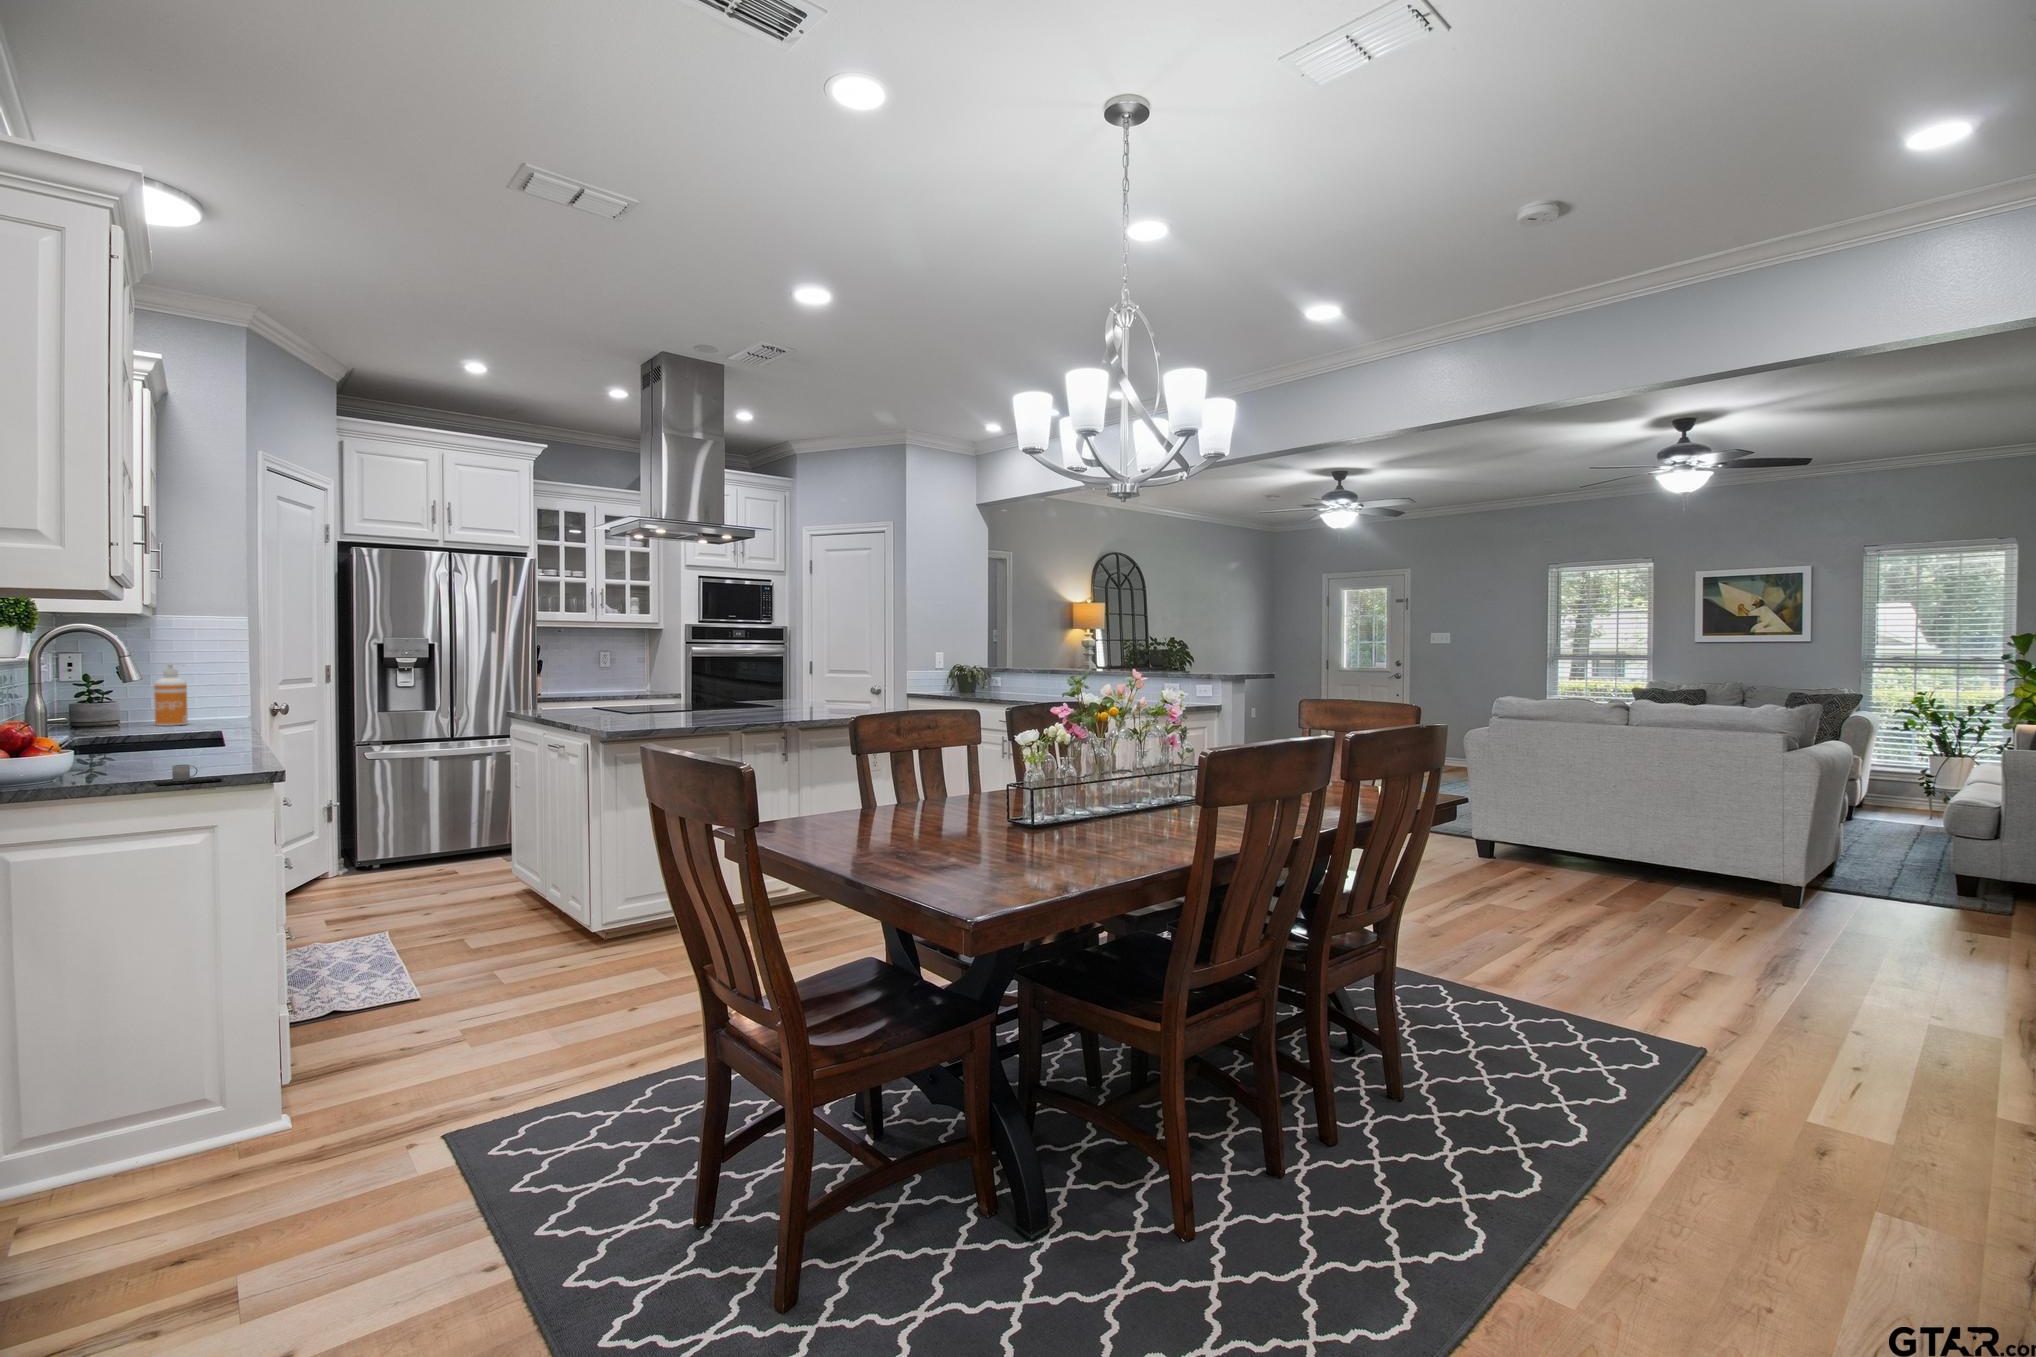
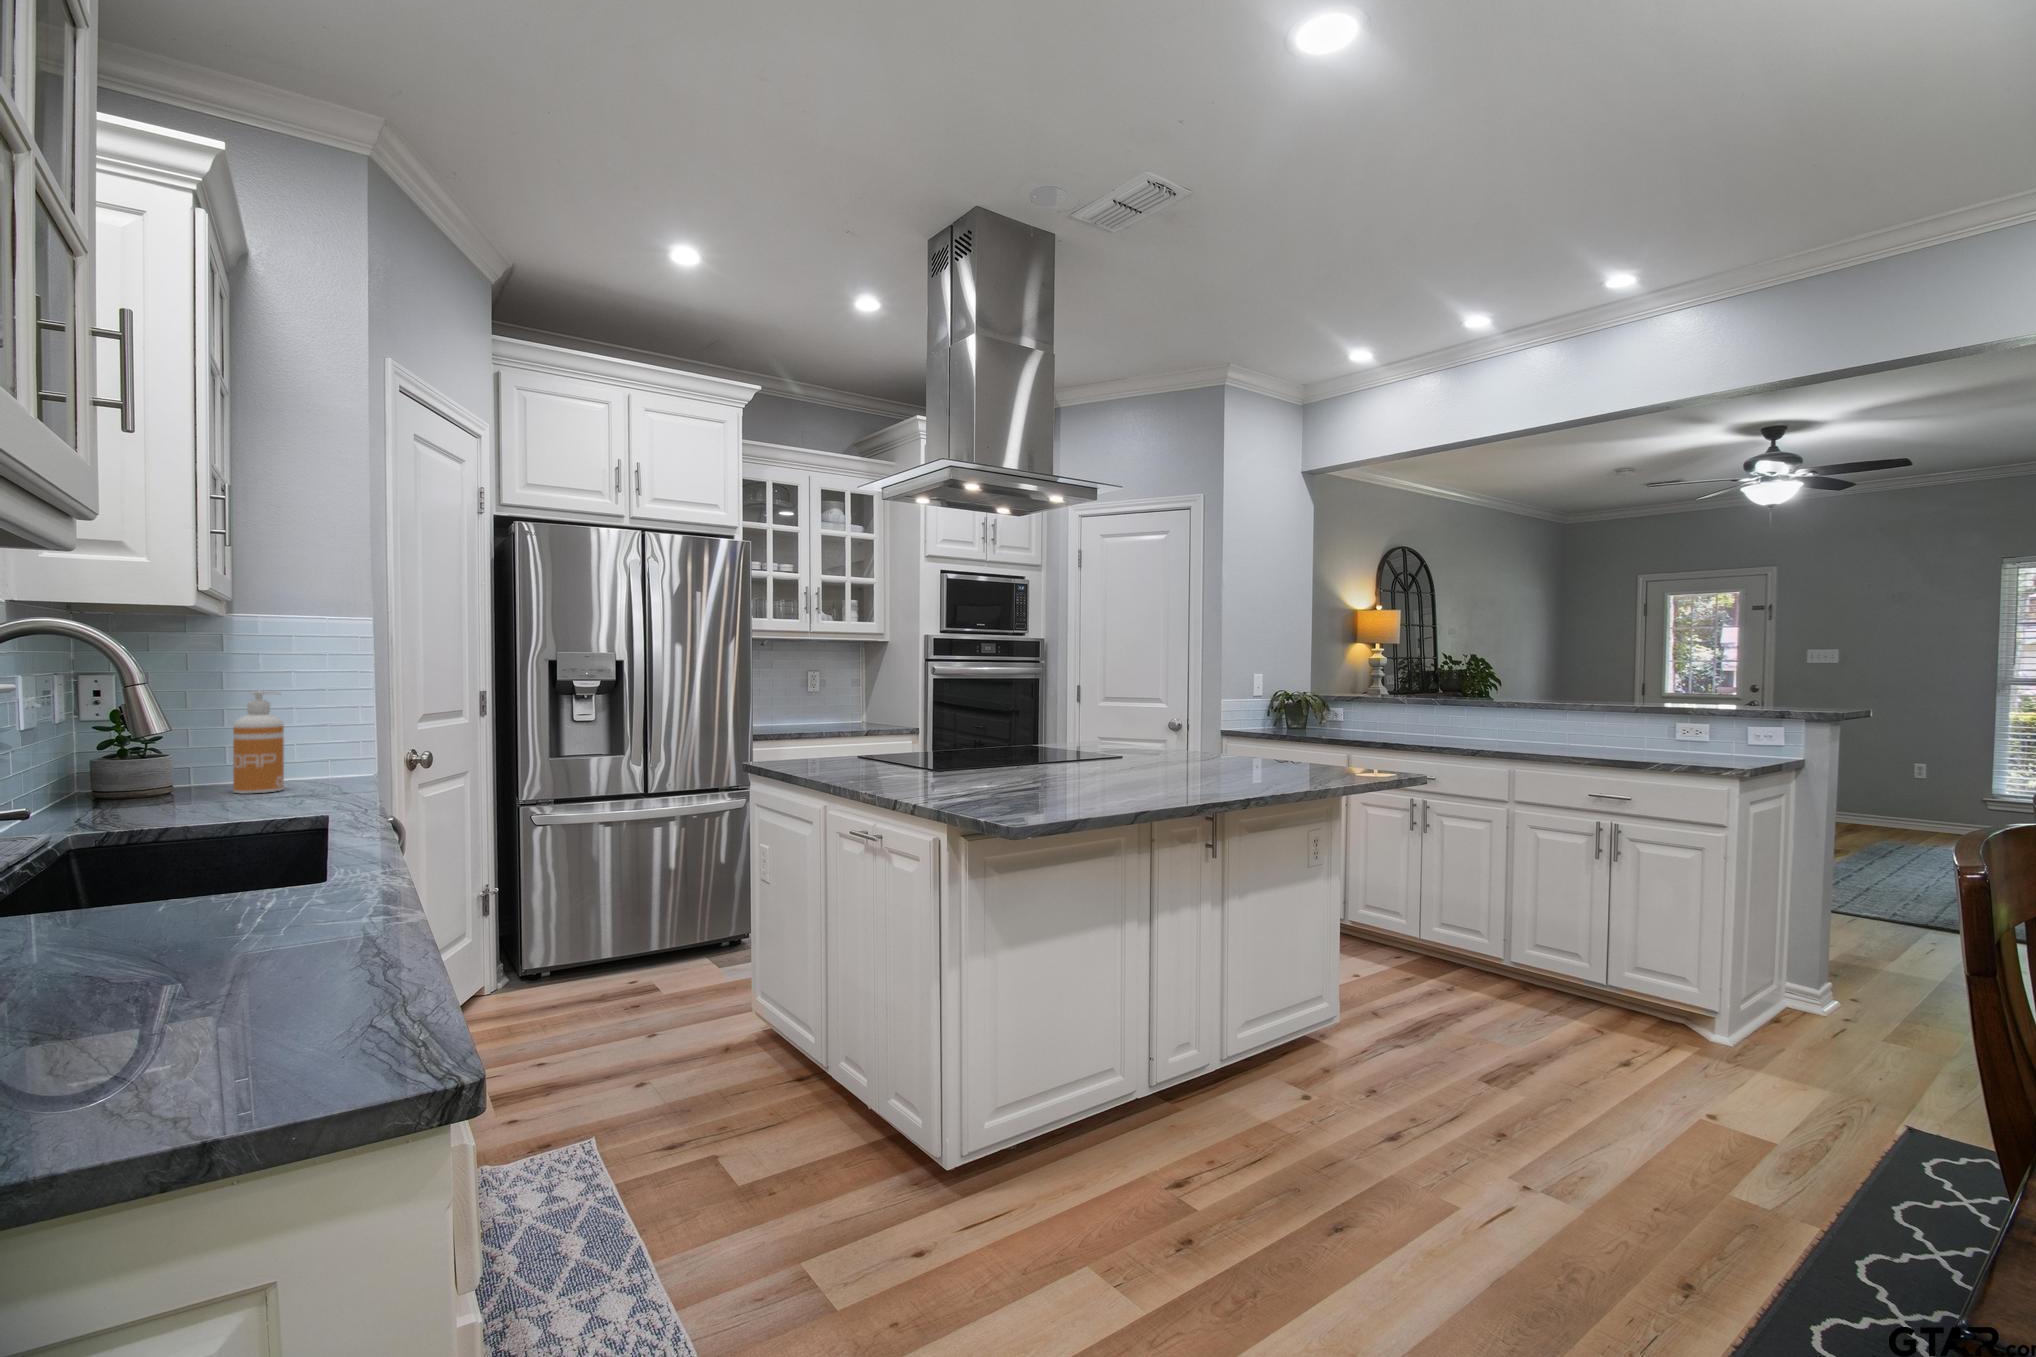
mug: present [154,764,222,786] -> none [146,1006,336,1092]

